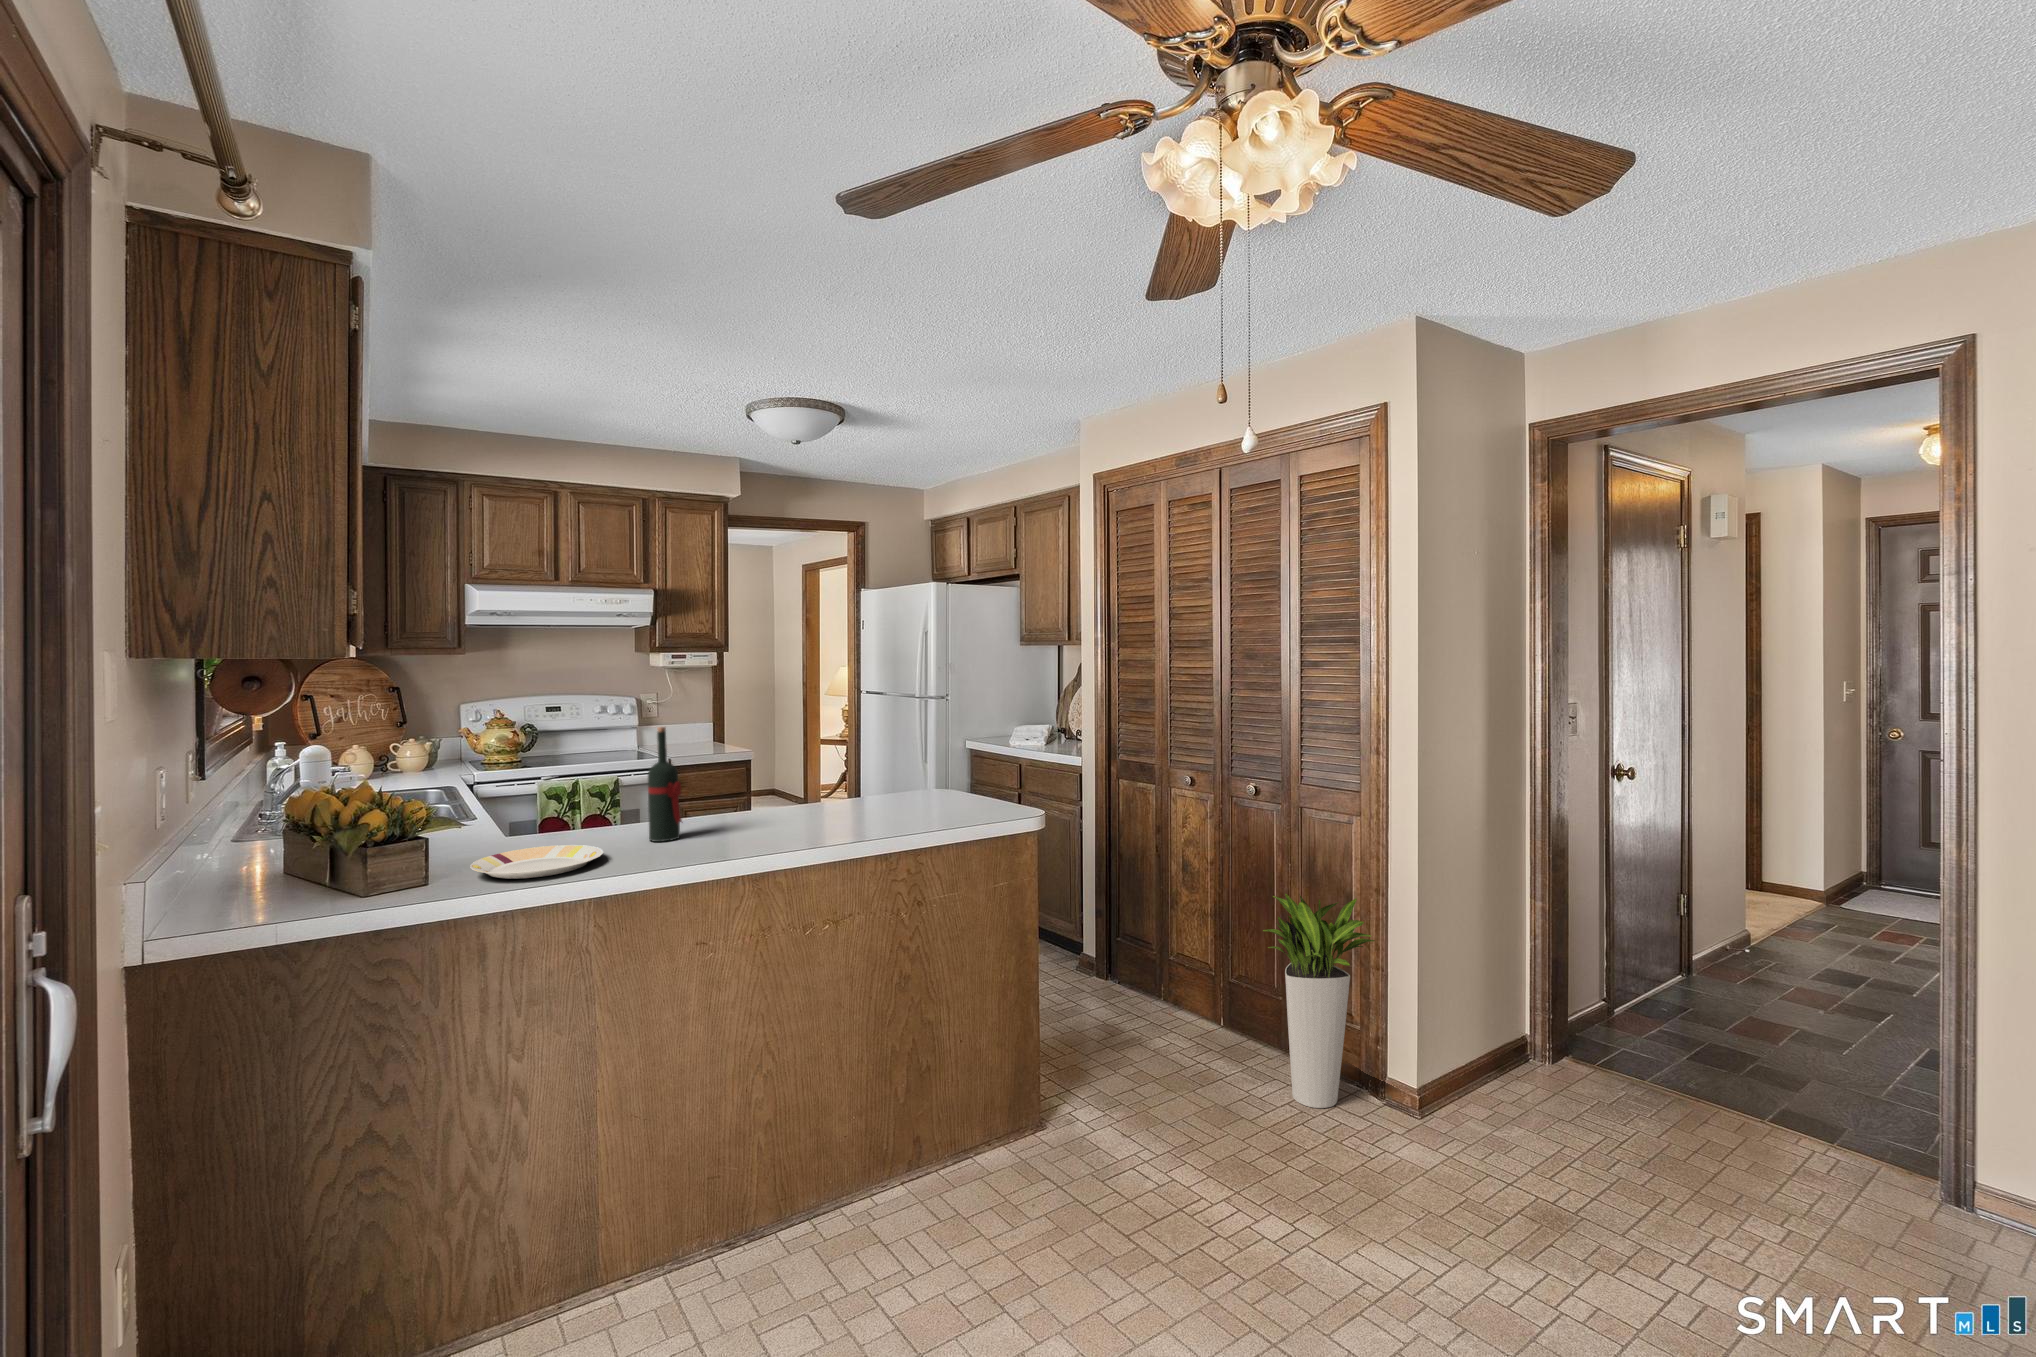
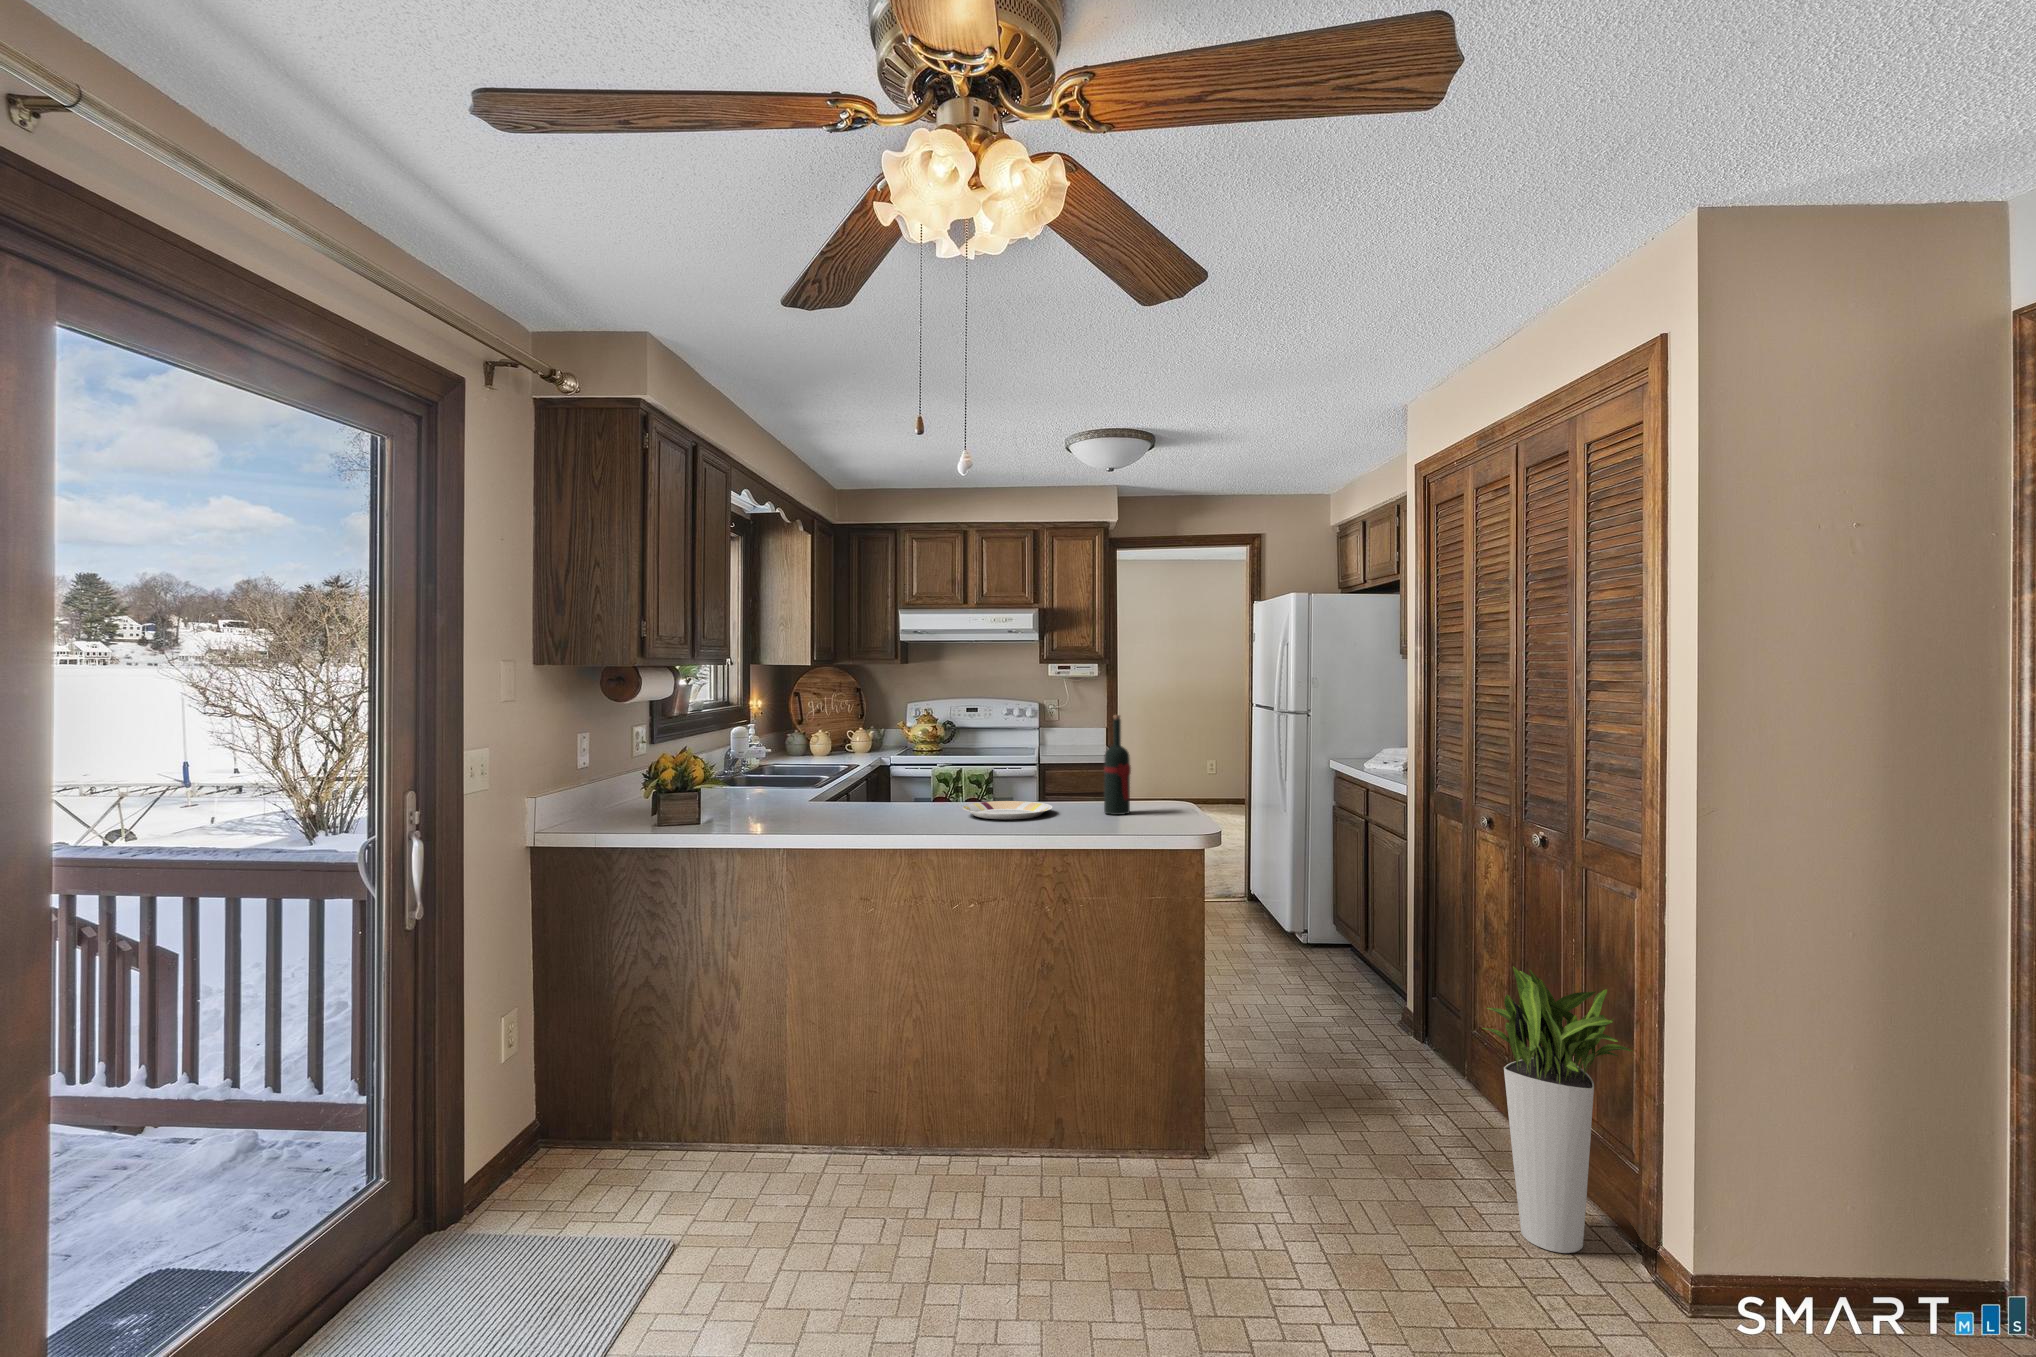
wine bottle: present [648,727,683,842] -> present [1104,715,1131,815]
plate: present [470,845,603,879] -> present [962,801,1052,819]

